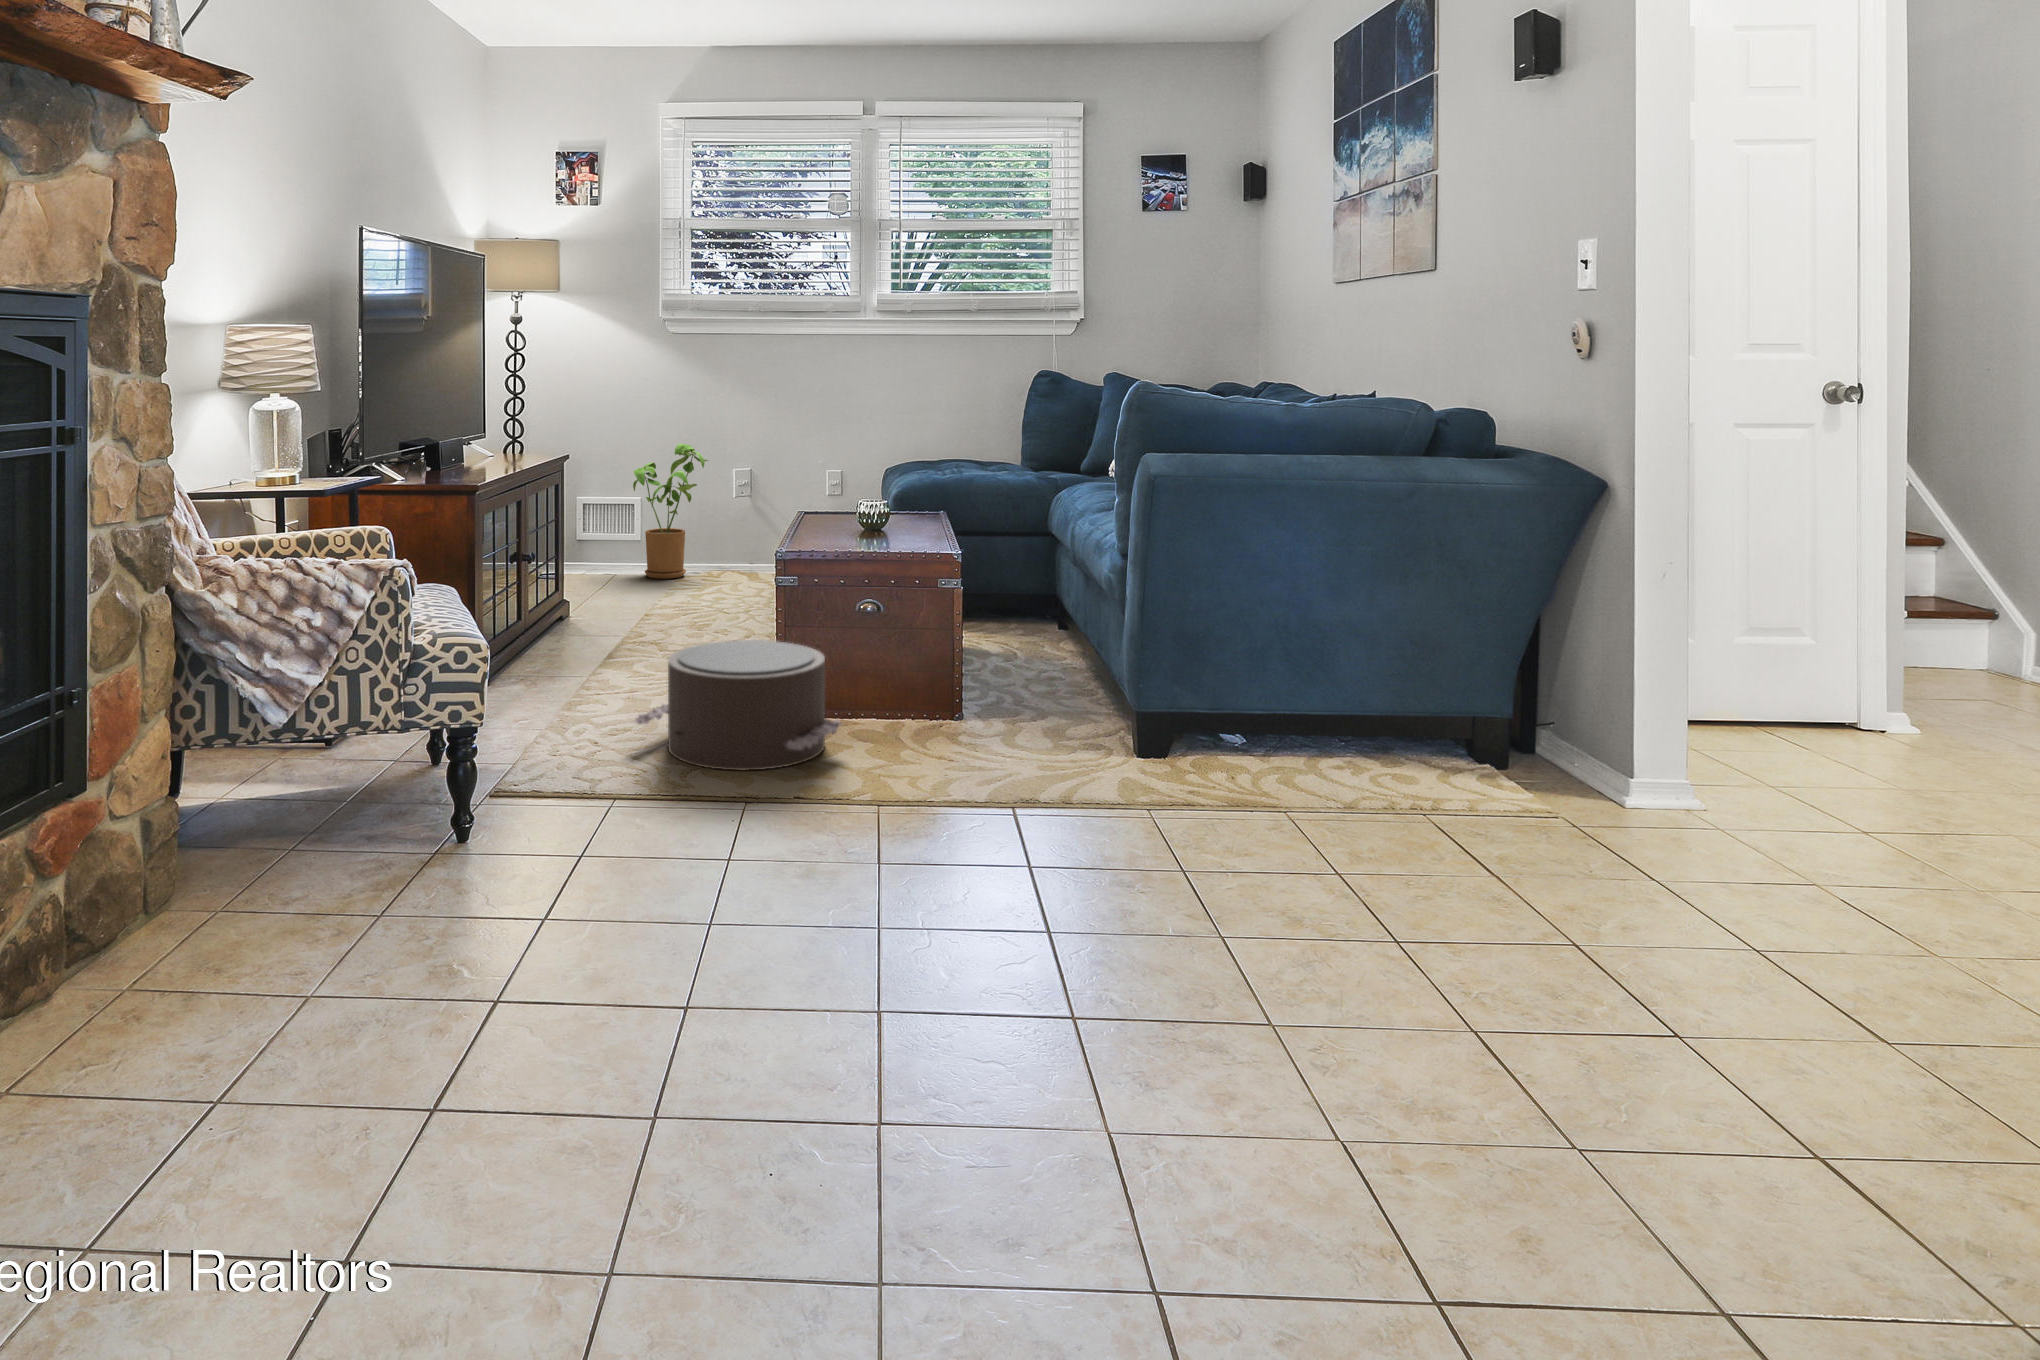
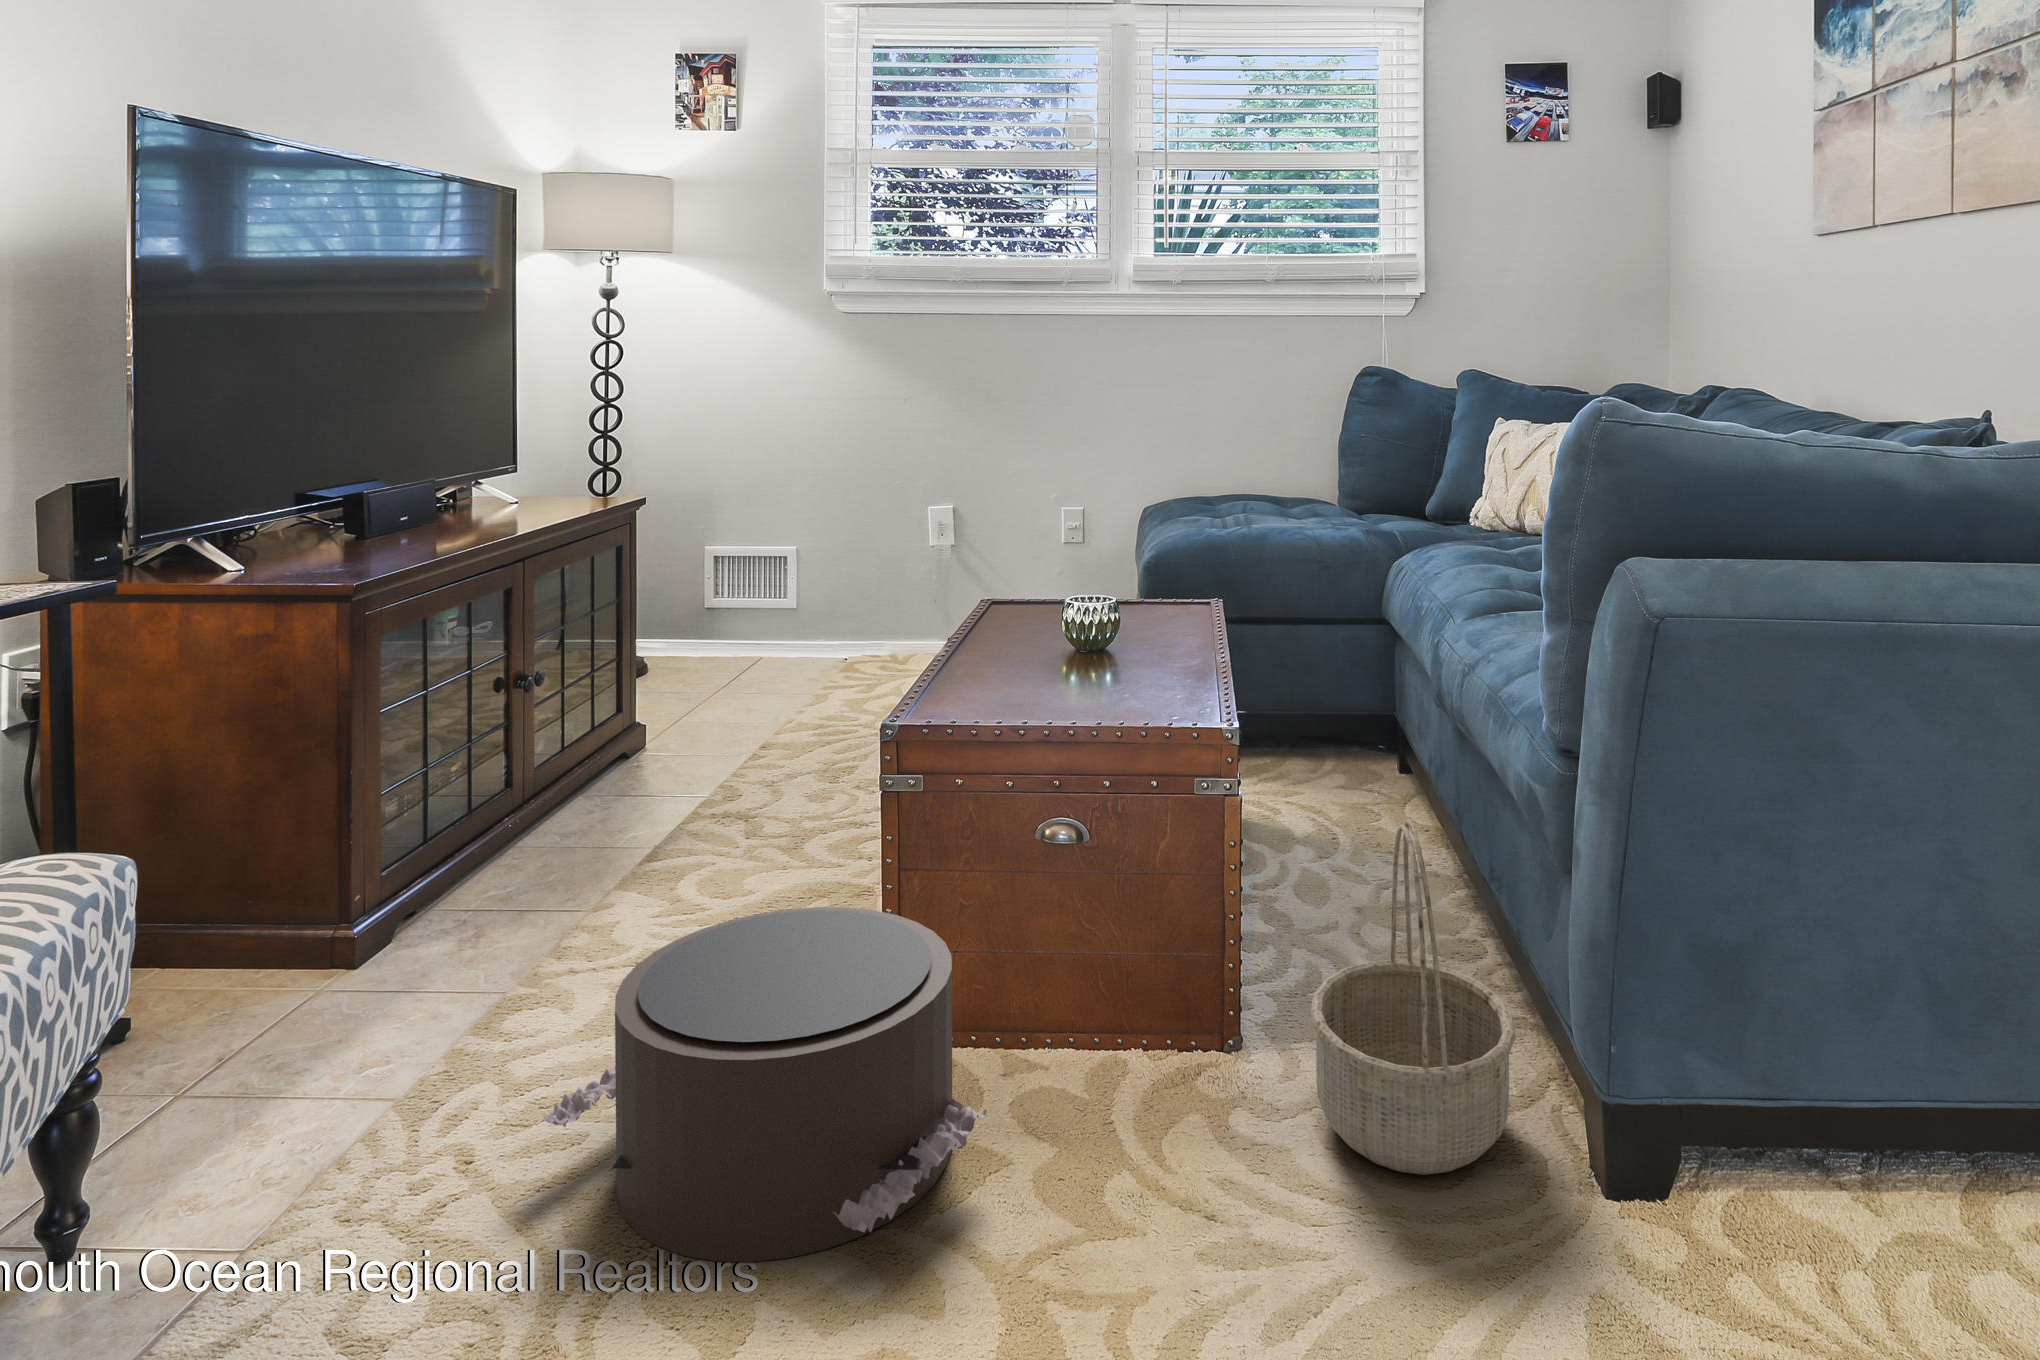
house plant: present [633,444,708,579] -> none [777,476,892,674]
basket: none [1001,591,1103,756] -> present [1310,819,1516,1175]

